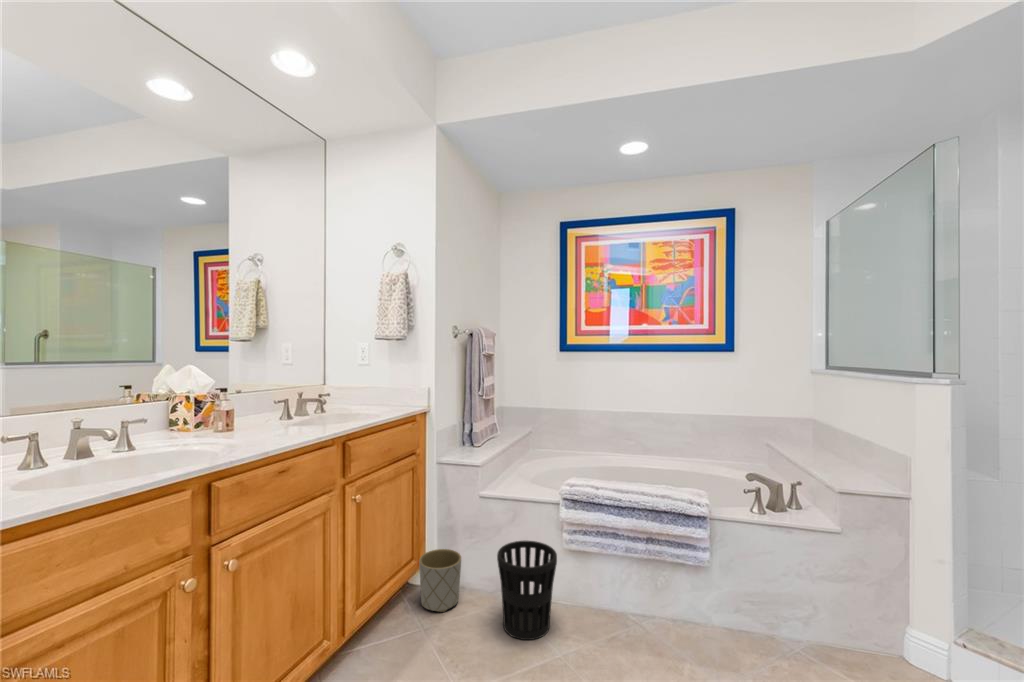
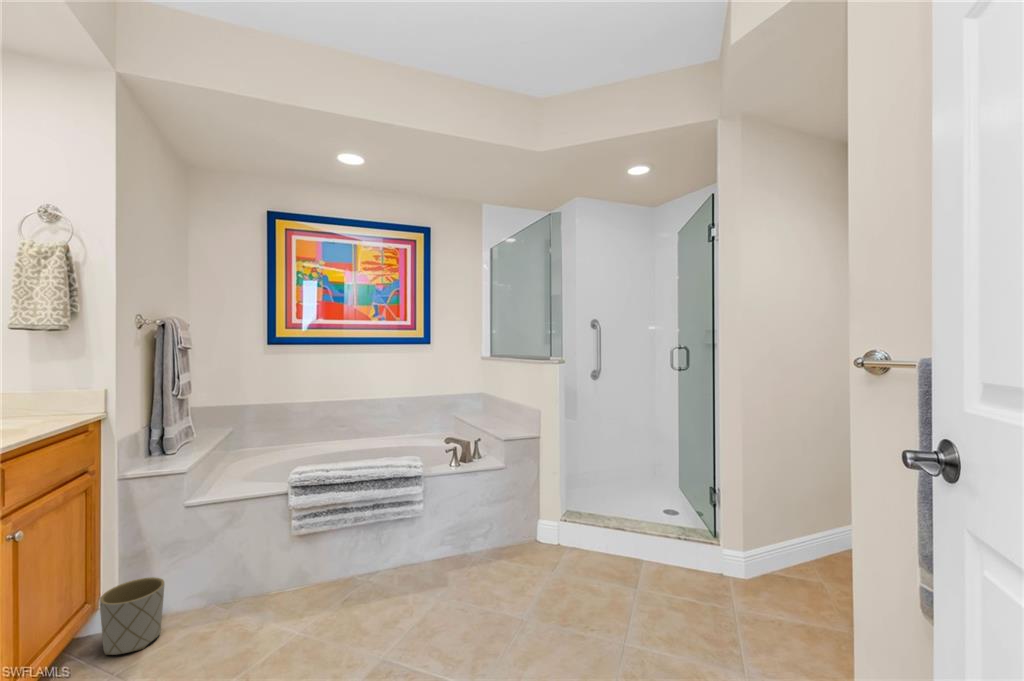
wastebasket: present [497,541,557,640] -> none [221,536,291,637]

